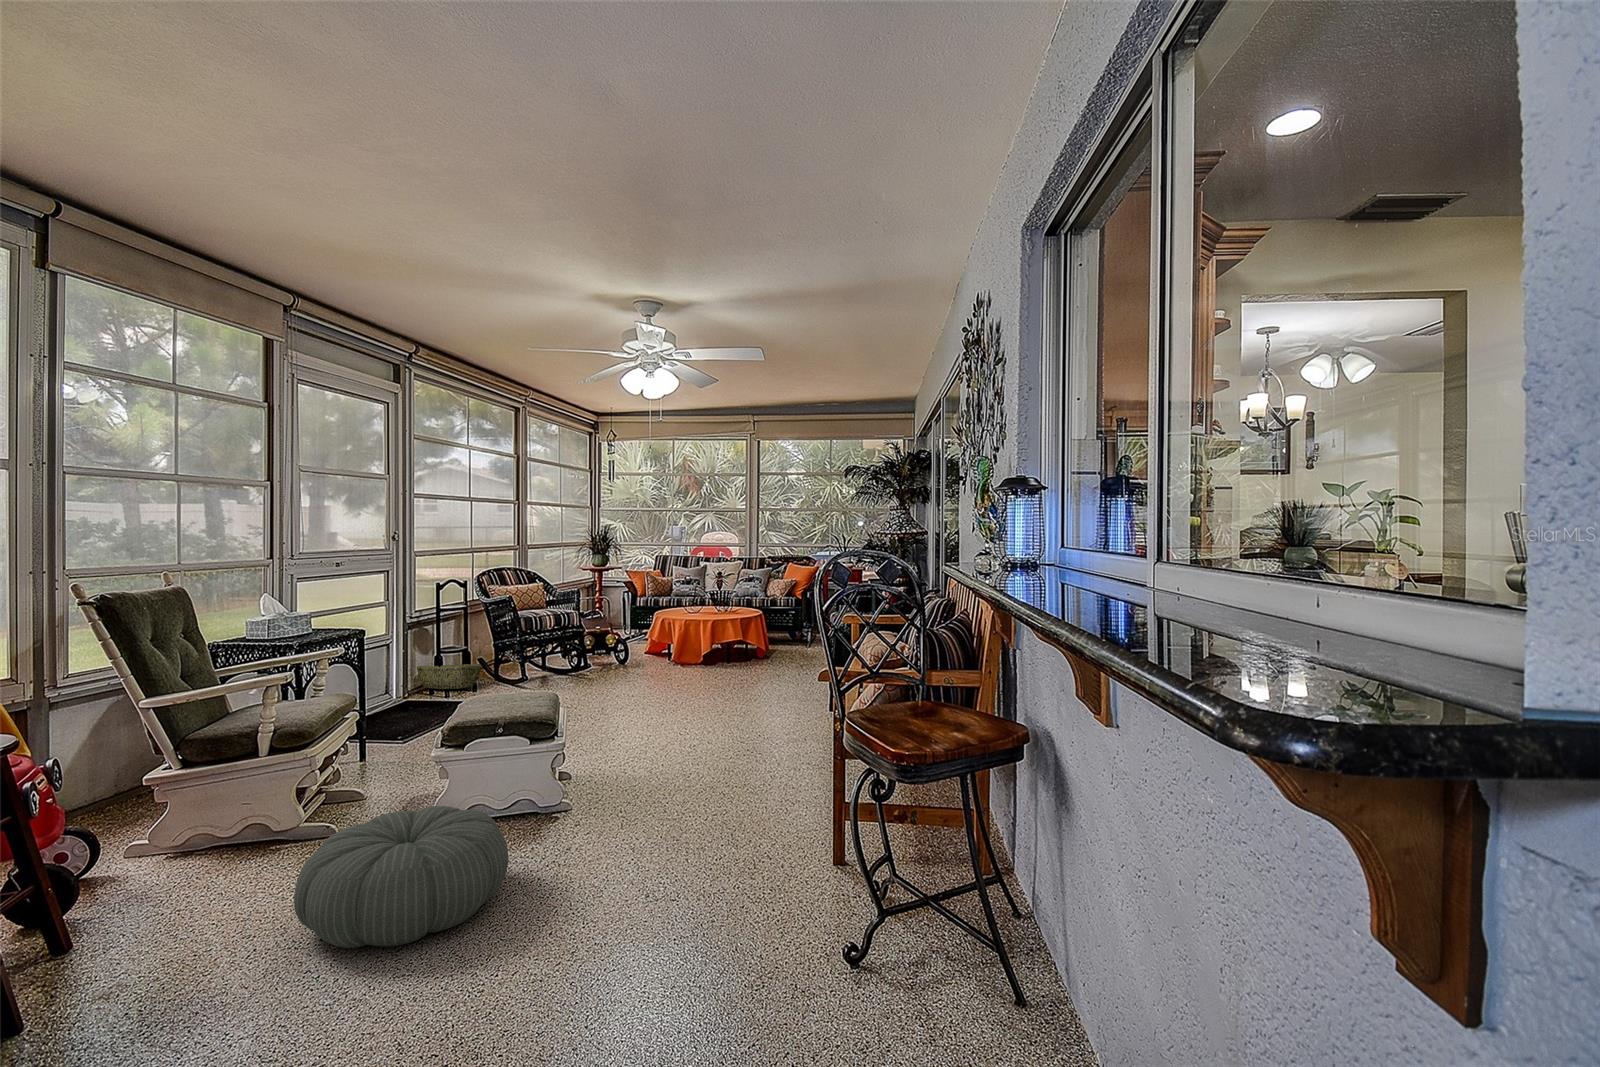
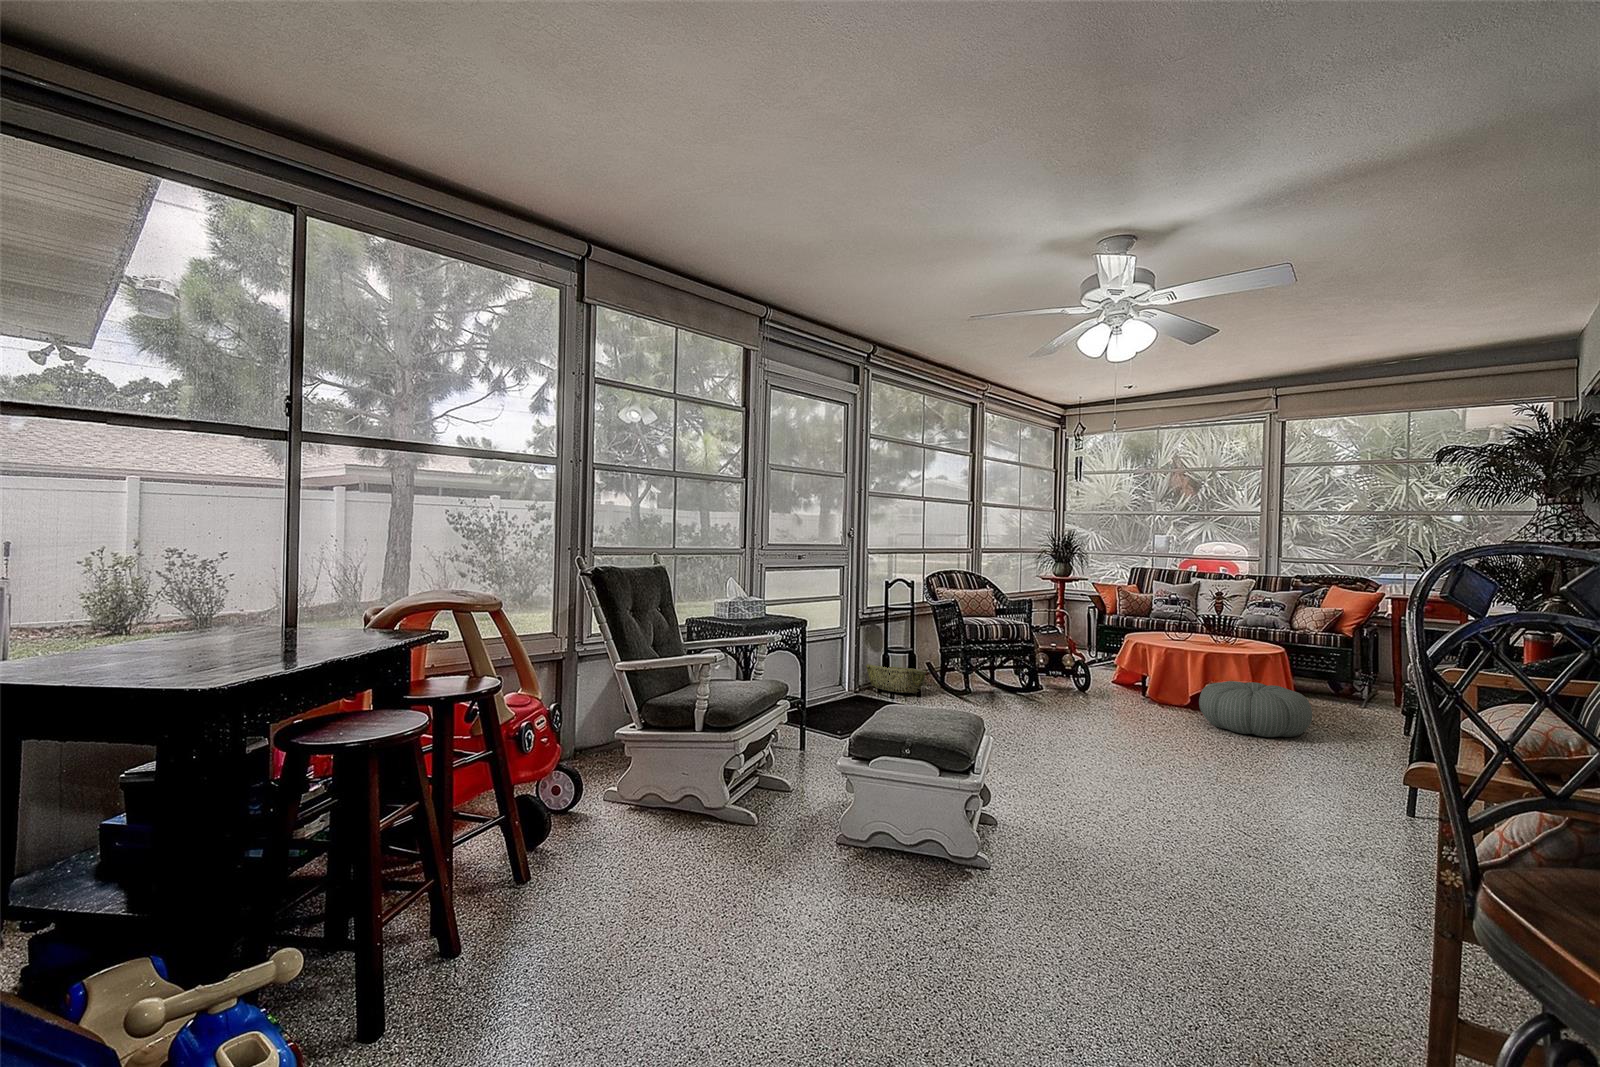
pouf: present [294,806,508,948] -> present [1199,681,1312,737]

